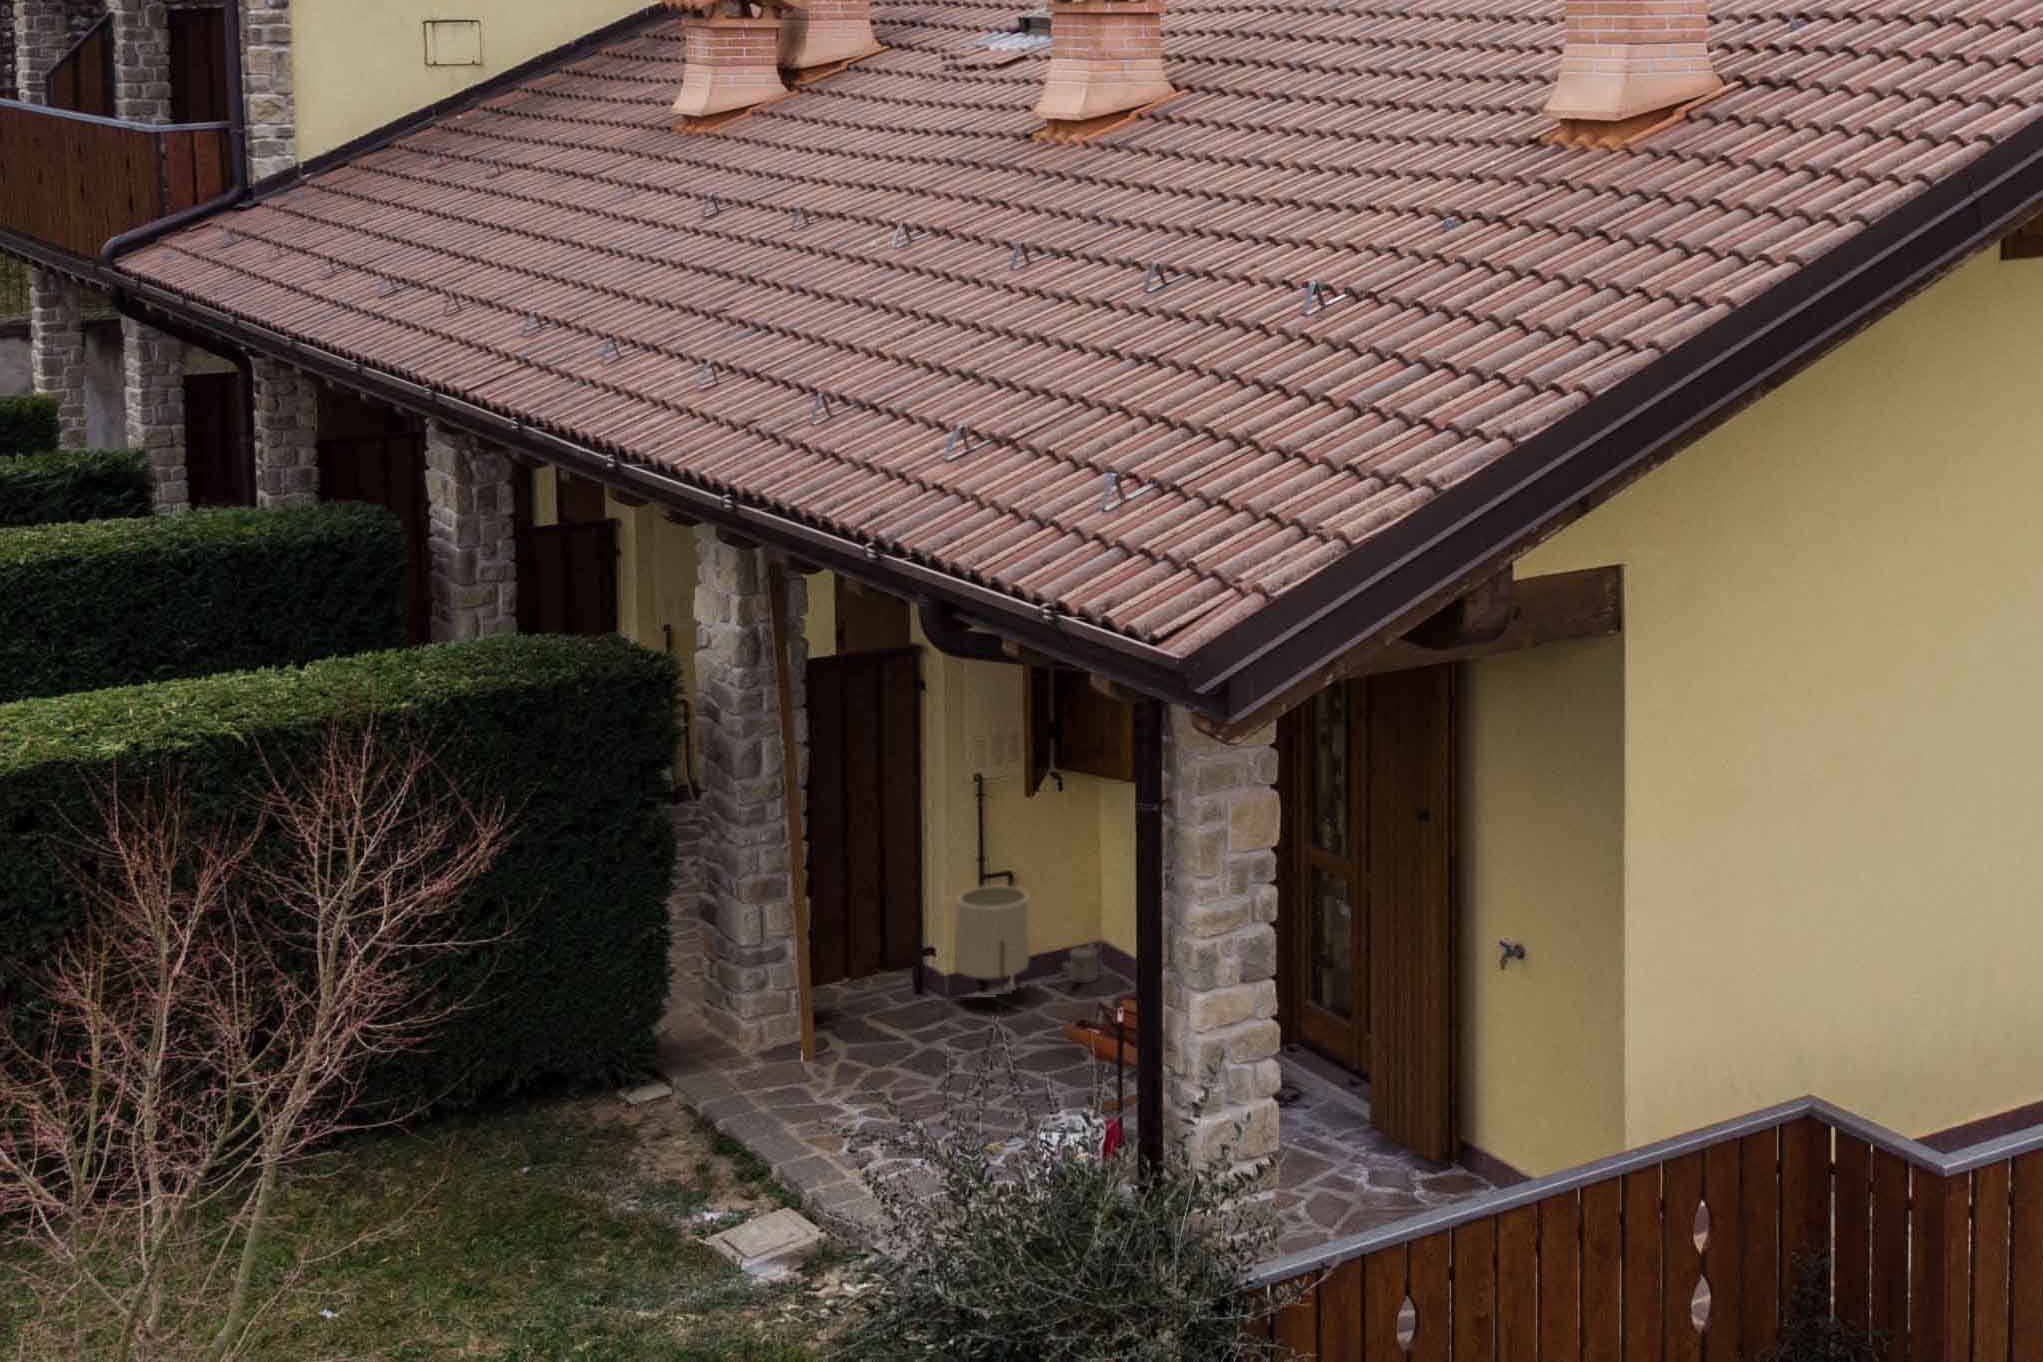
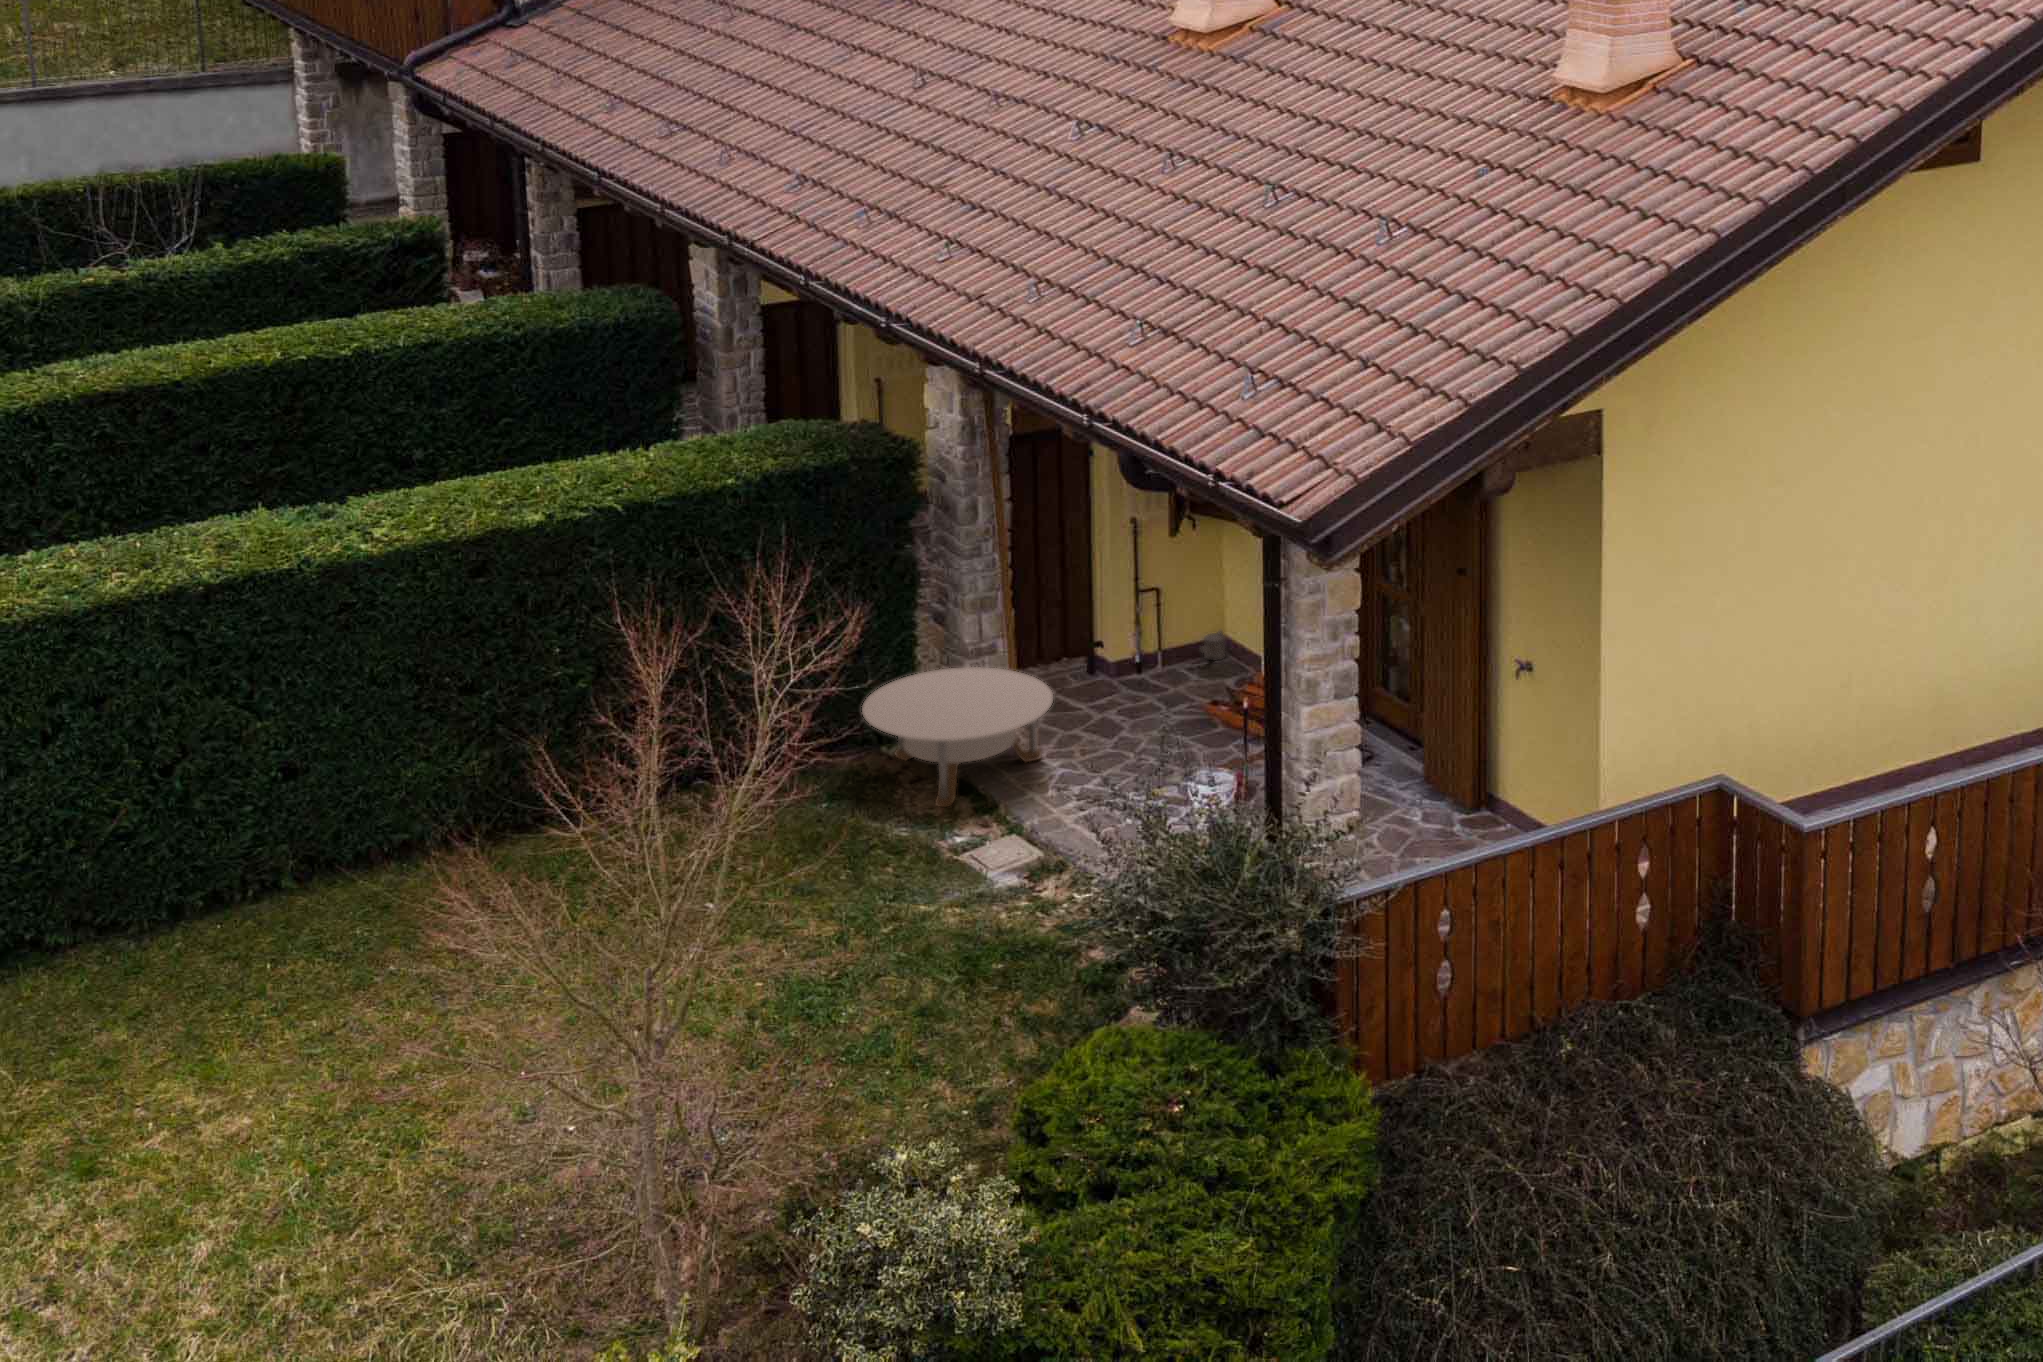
planter: present [955,886,1029,994] -> none [1120,590,1175,683]
round table: none [578,984,850,1179] -> present [862,667,1053,807]

